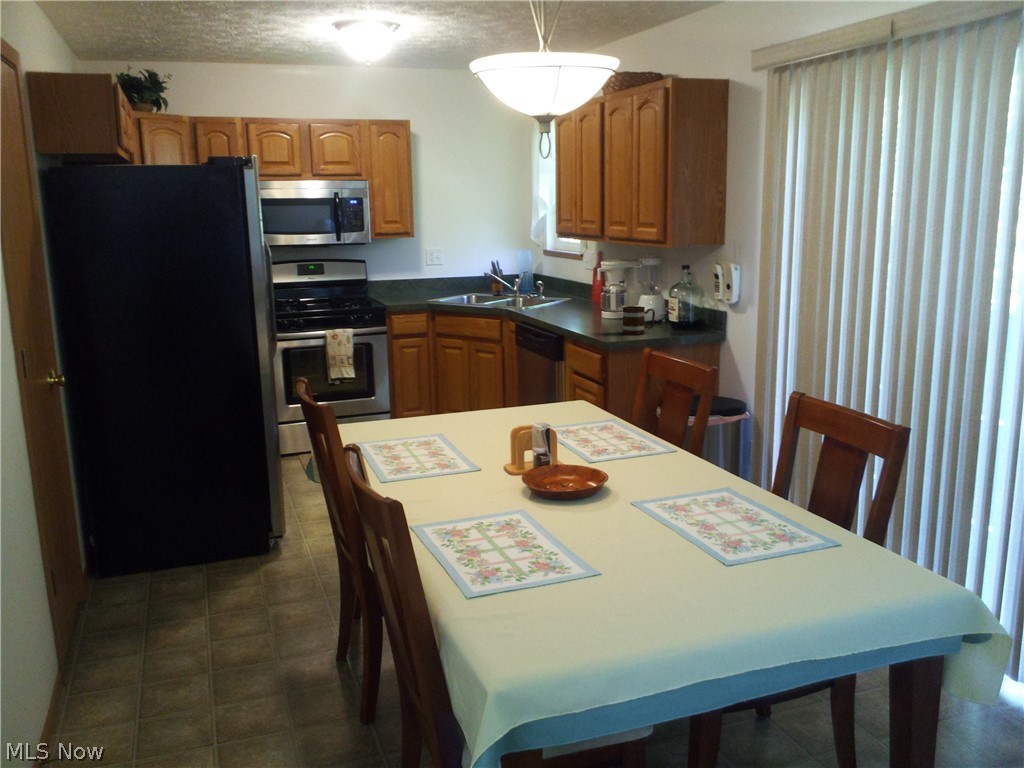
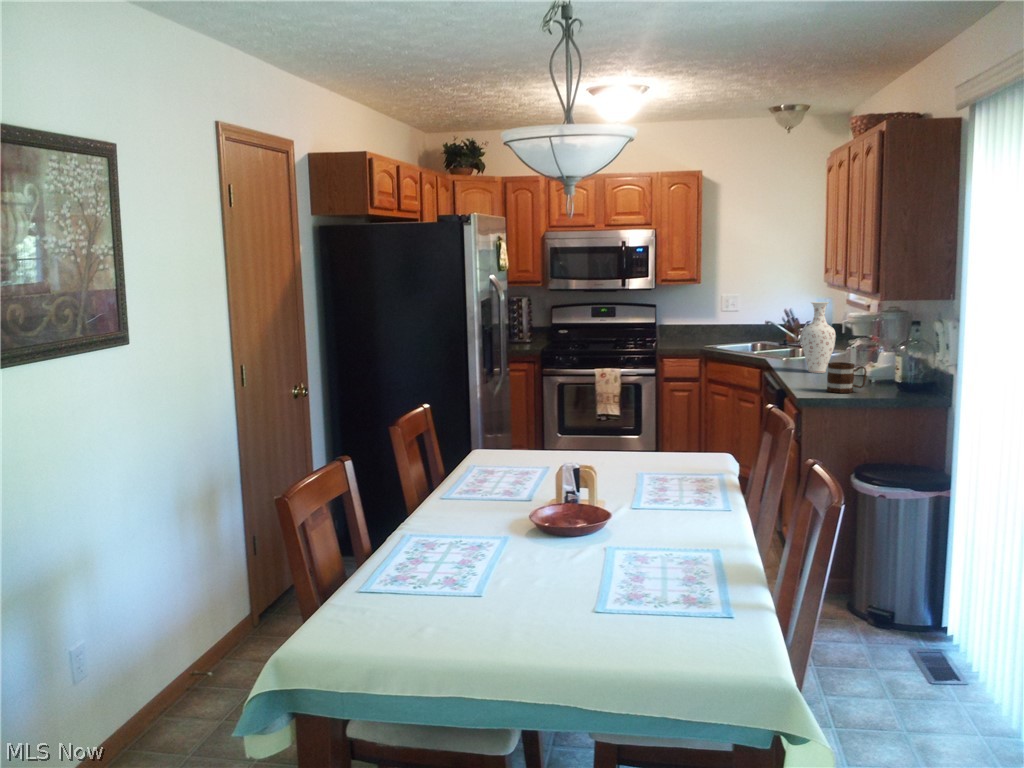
vase: none [561,251,590,318] -> present [802,302,836,373]

